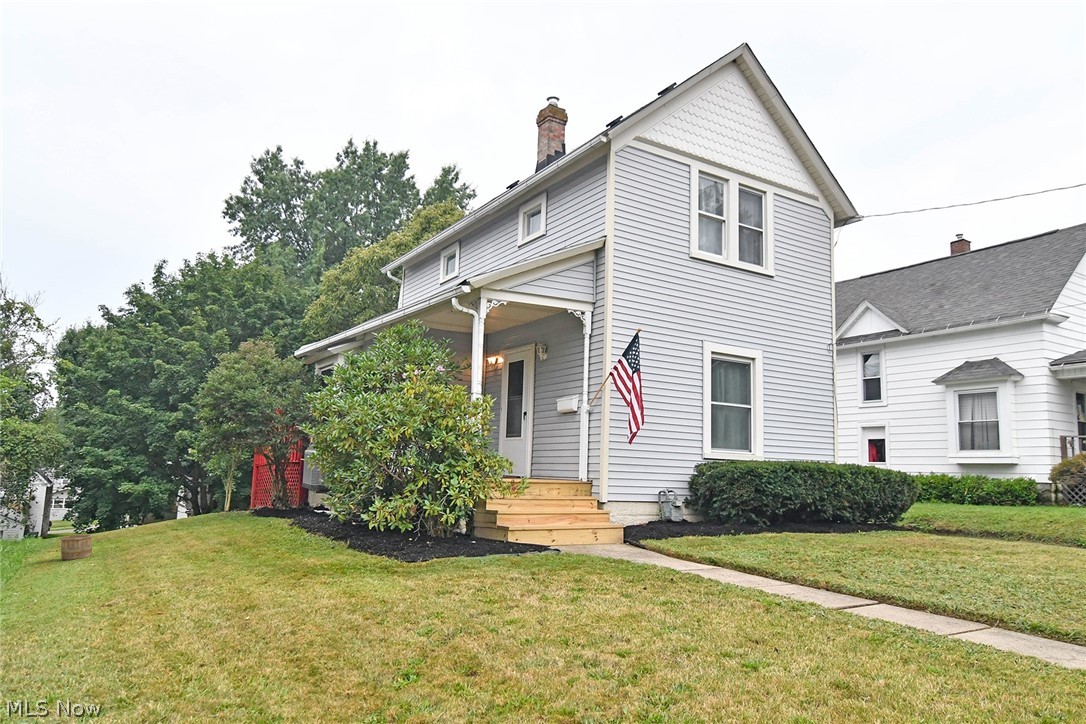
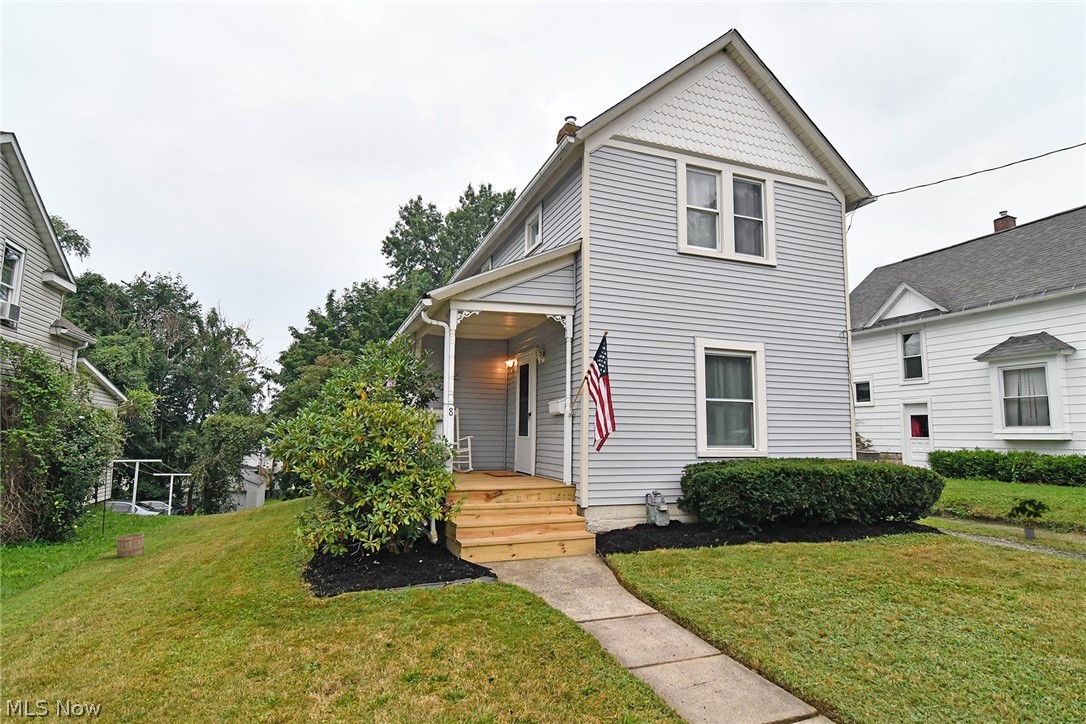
potted plant: none [971,499,1006,534] -> present [1006,498,1050,539]

